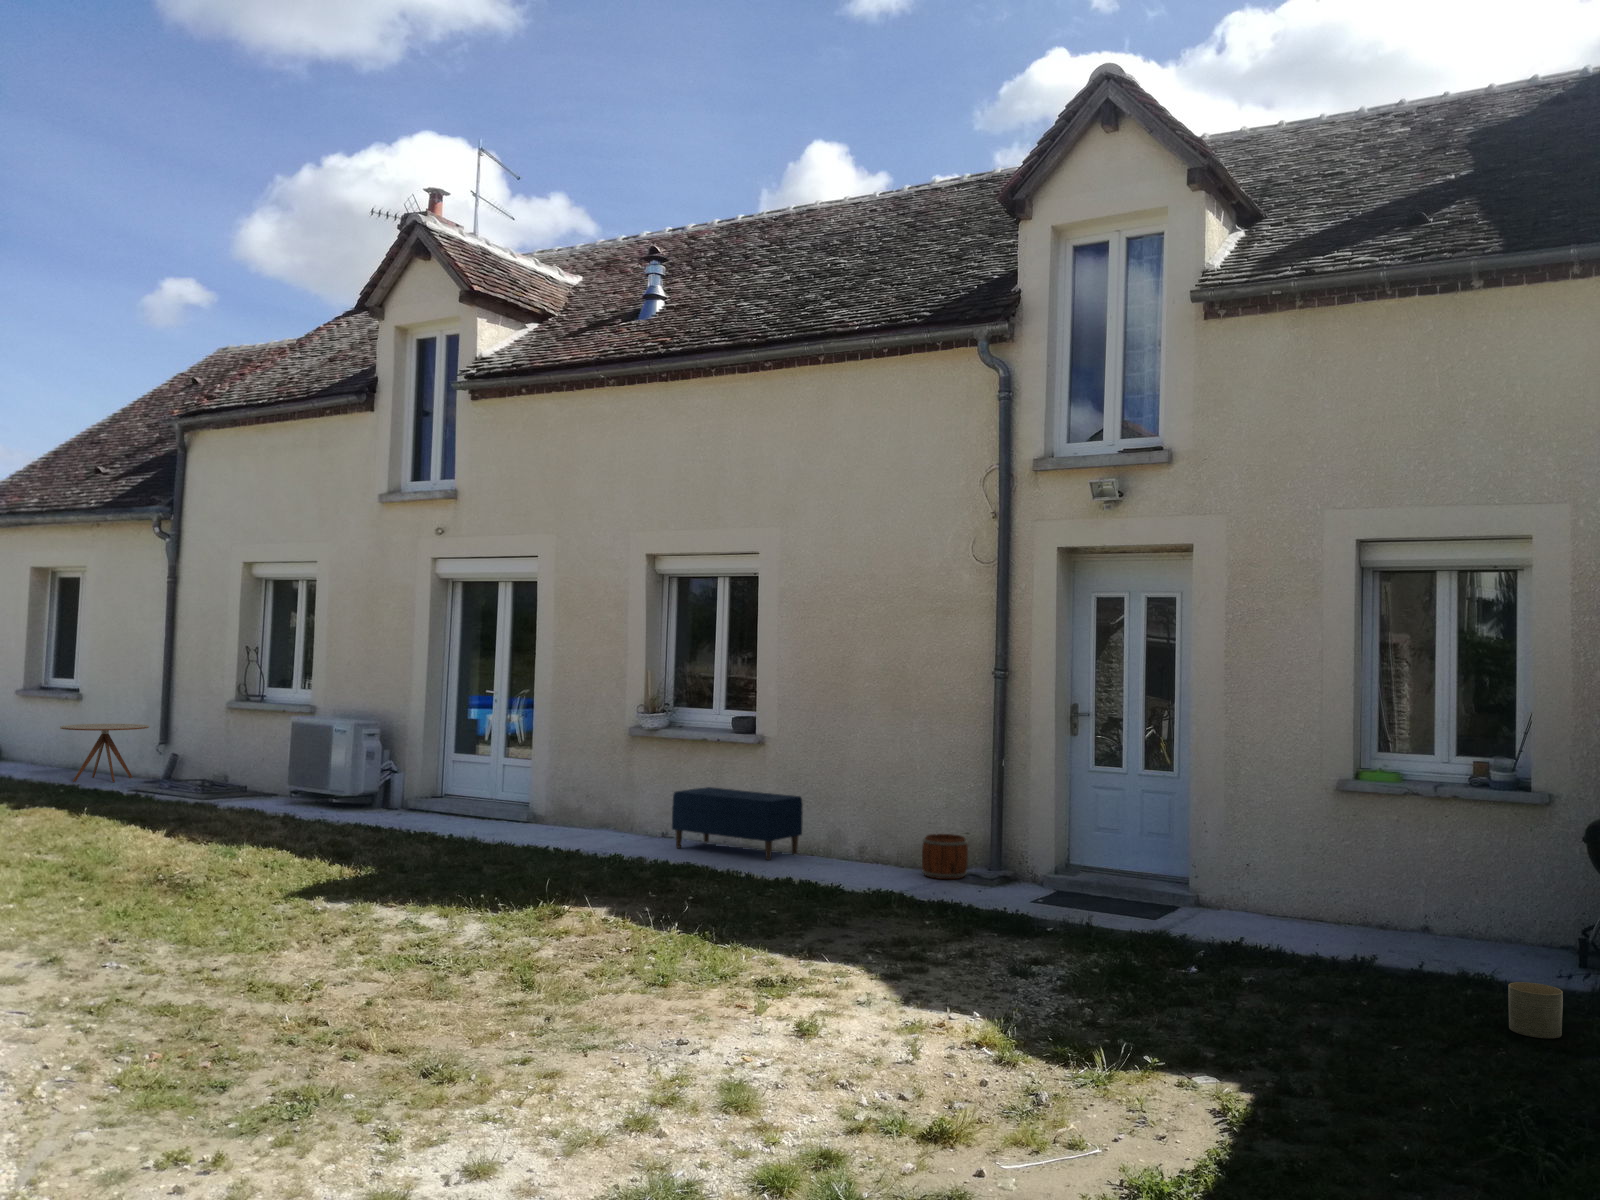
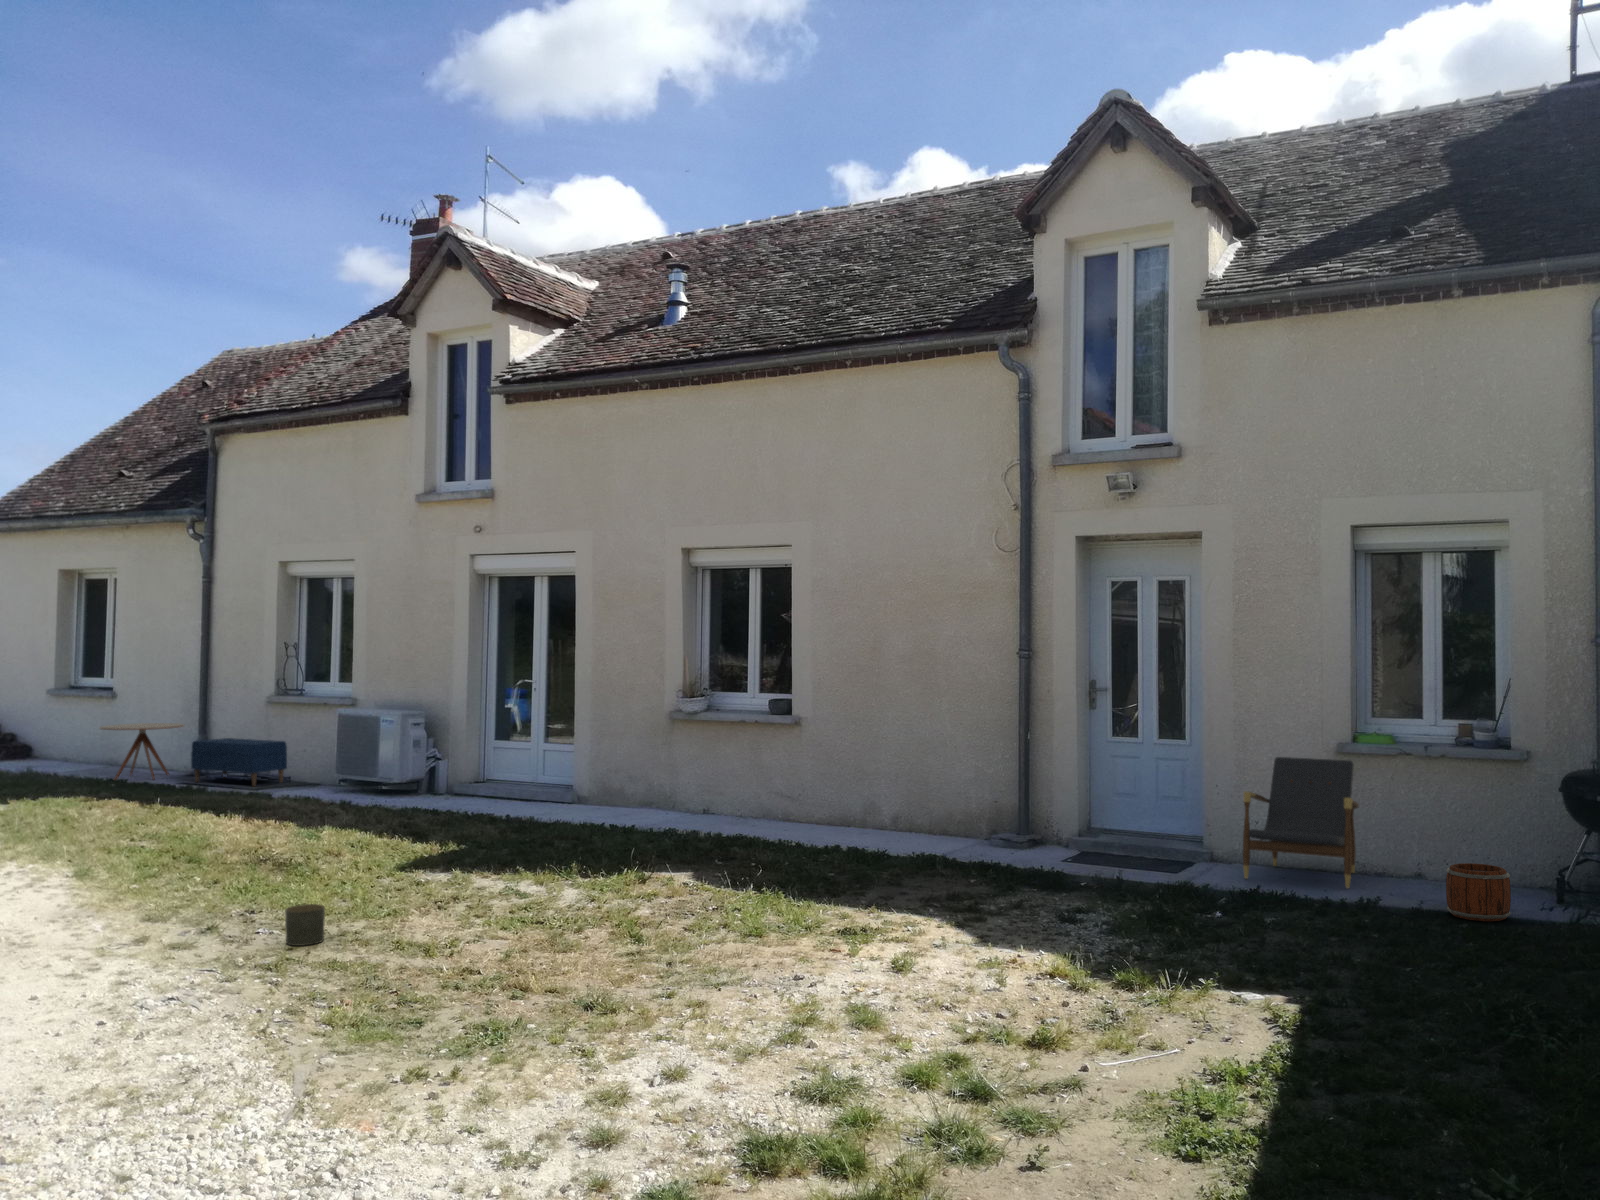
bench: present [672,787,803,860] -> present [191,738,287,786]
lounge chair: none [1225,794,1357,946] -> present [1243,757,1359,888]
bucket: present [922,834,968,879] -> present [1446,863,1511,921]
planter: present [1508,982,1563,1039] -> present [285,904,325,946]

